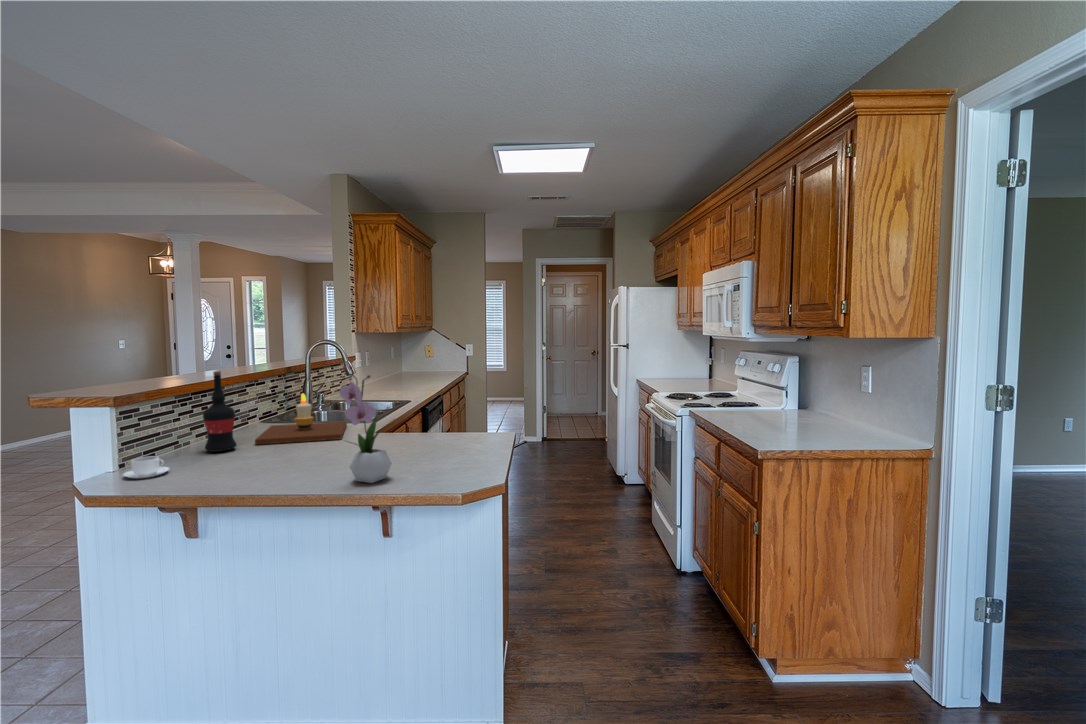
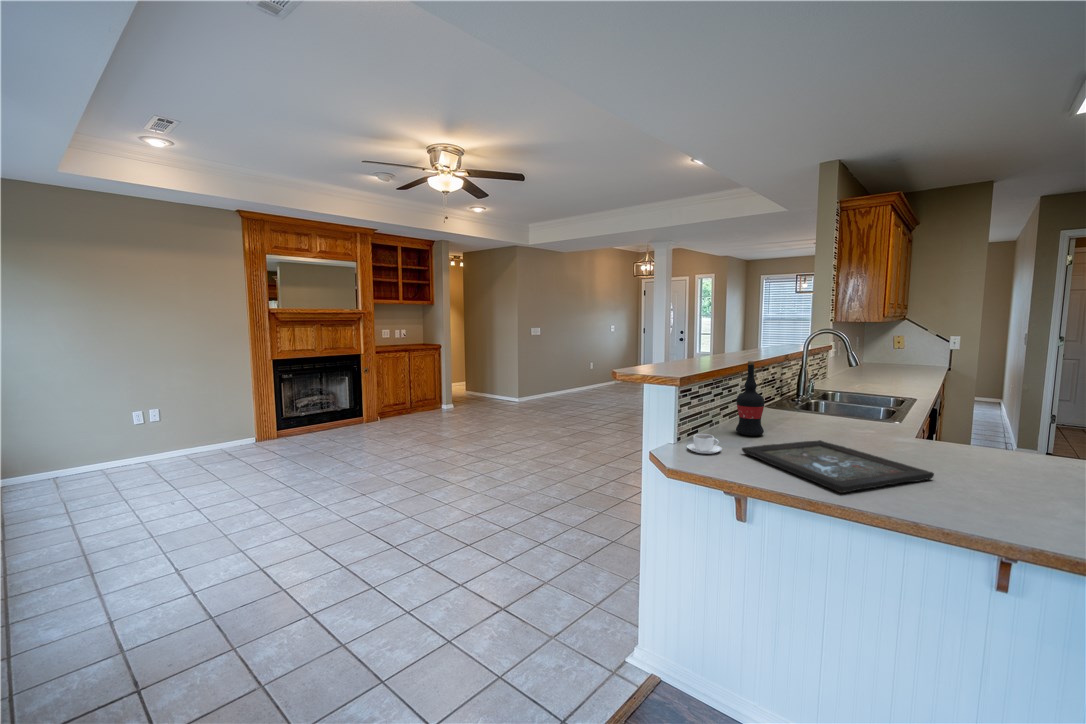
flower arrangement: present [339,366,392,483] -> none [955,370,1038,524]
candle: present [255,394,347,445] -> none [778,386,875,441]
tray: none [192,445,359,486] -> present [742,440,934,493]

